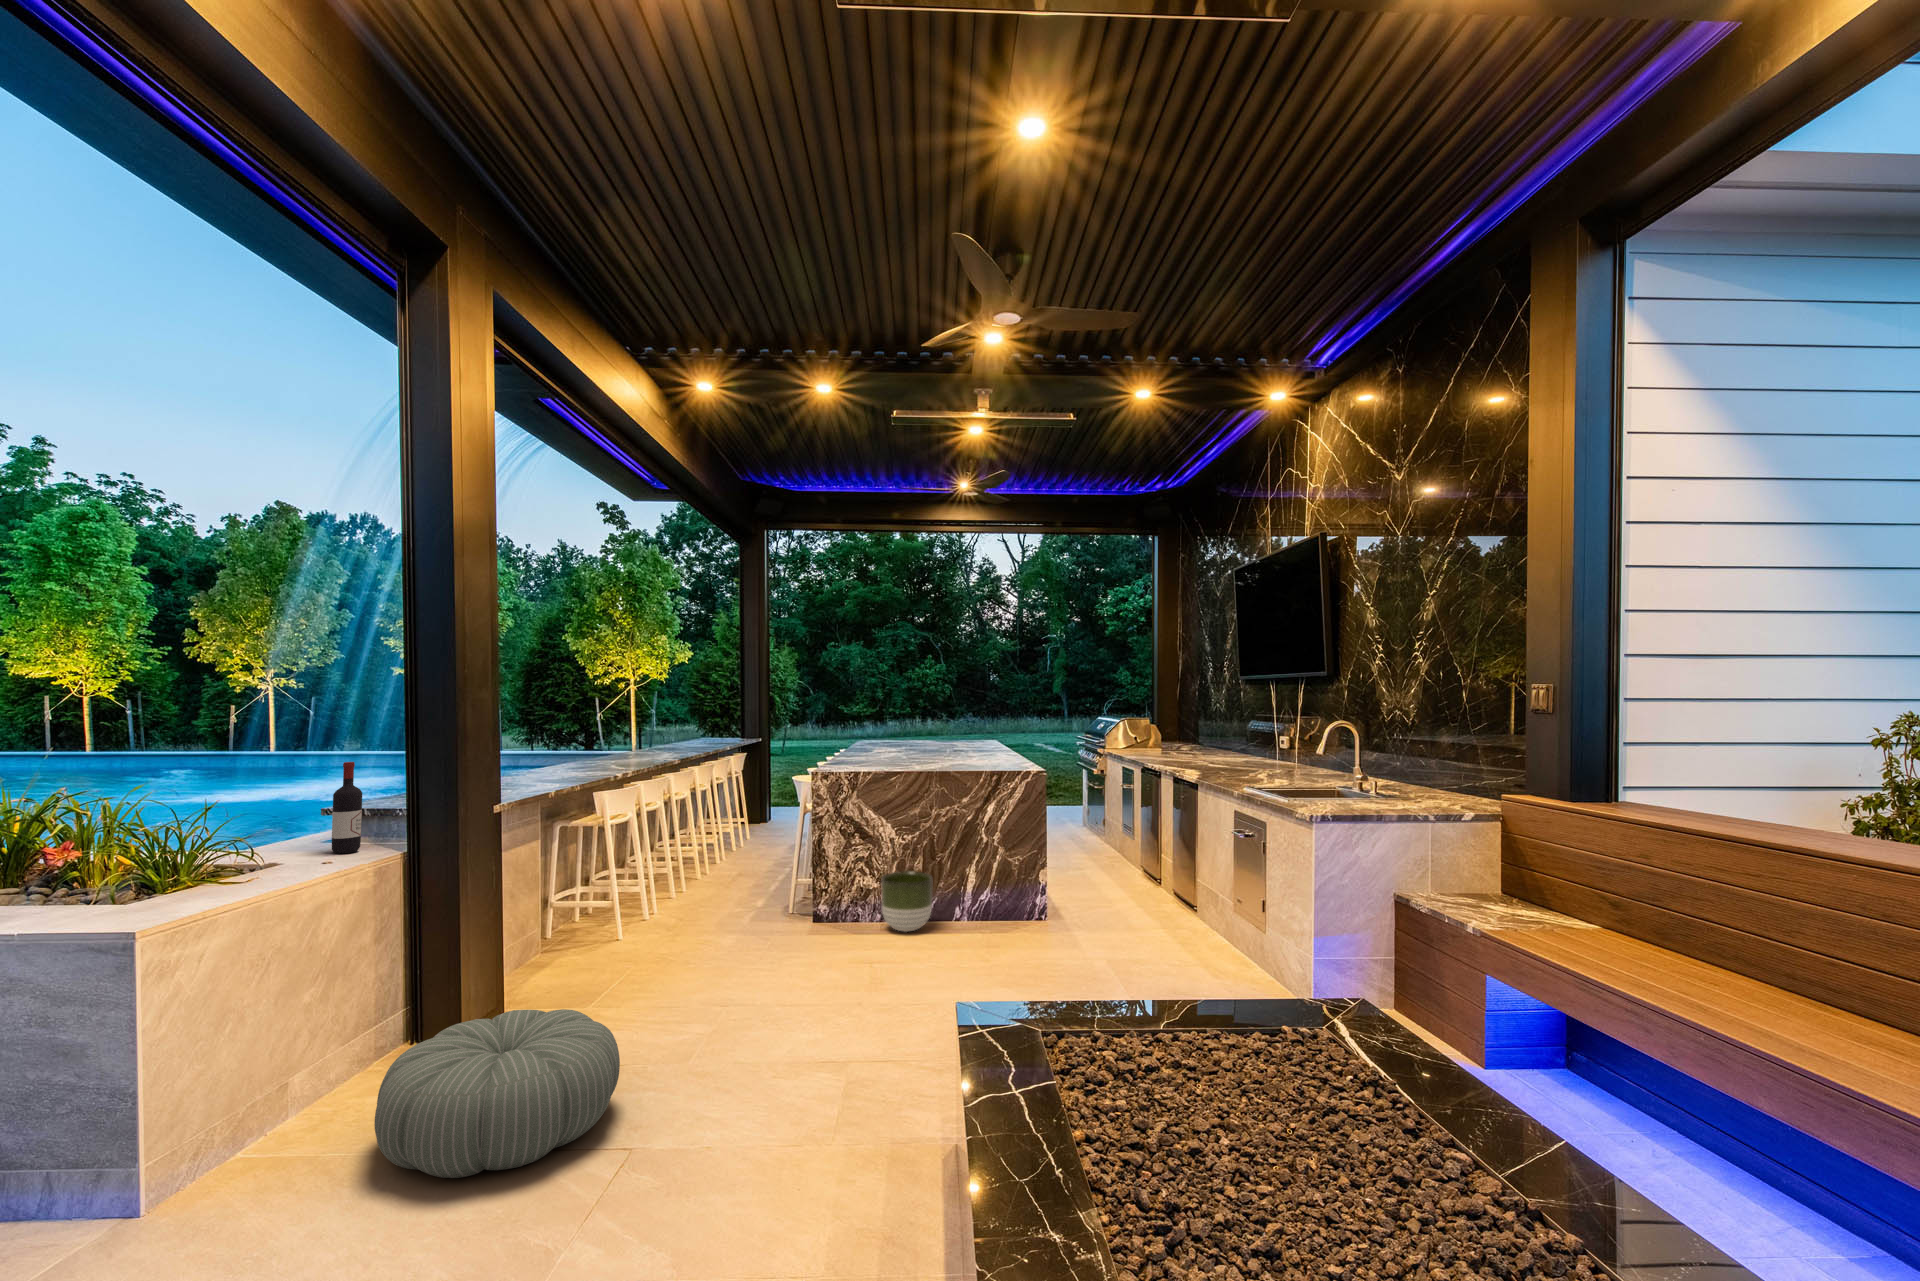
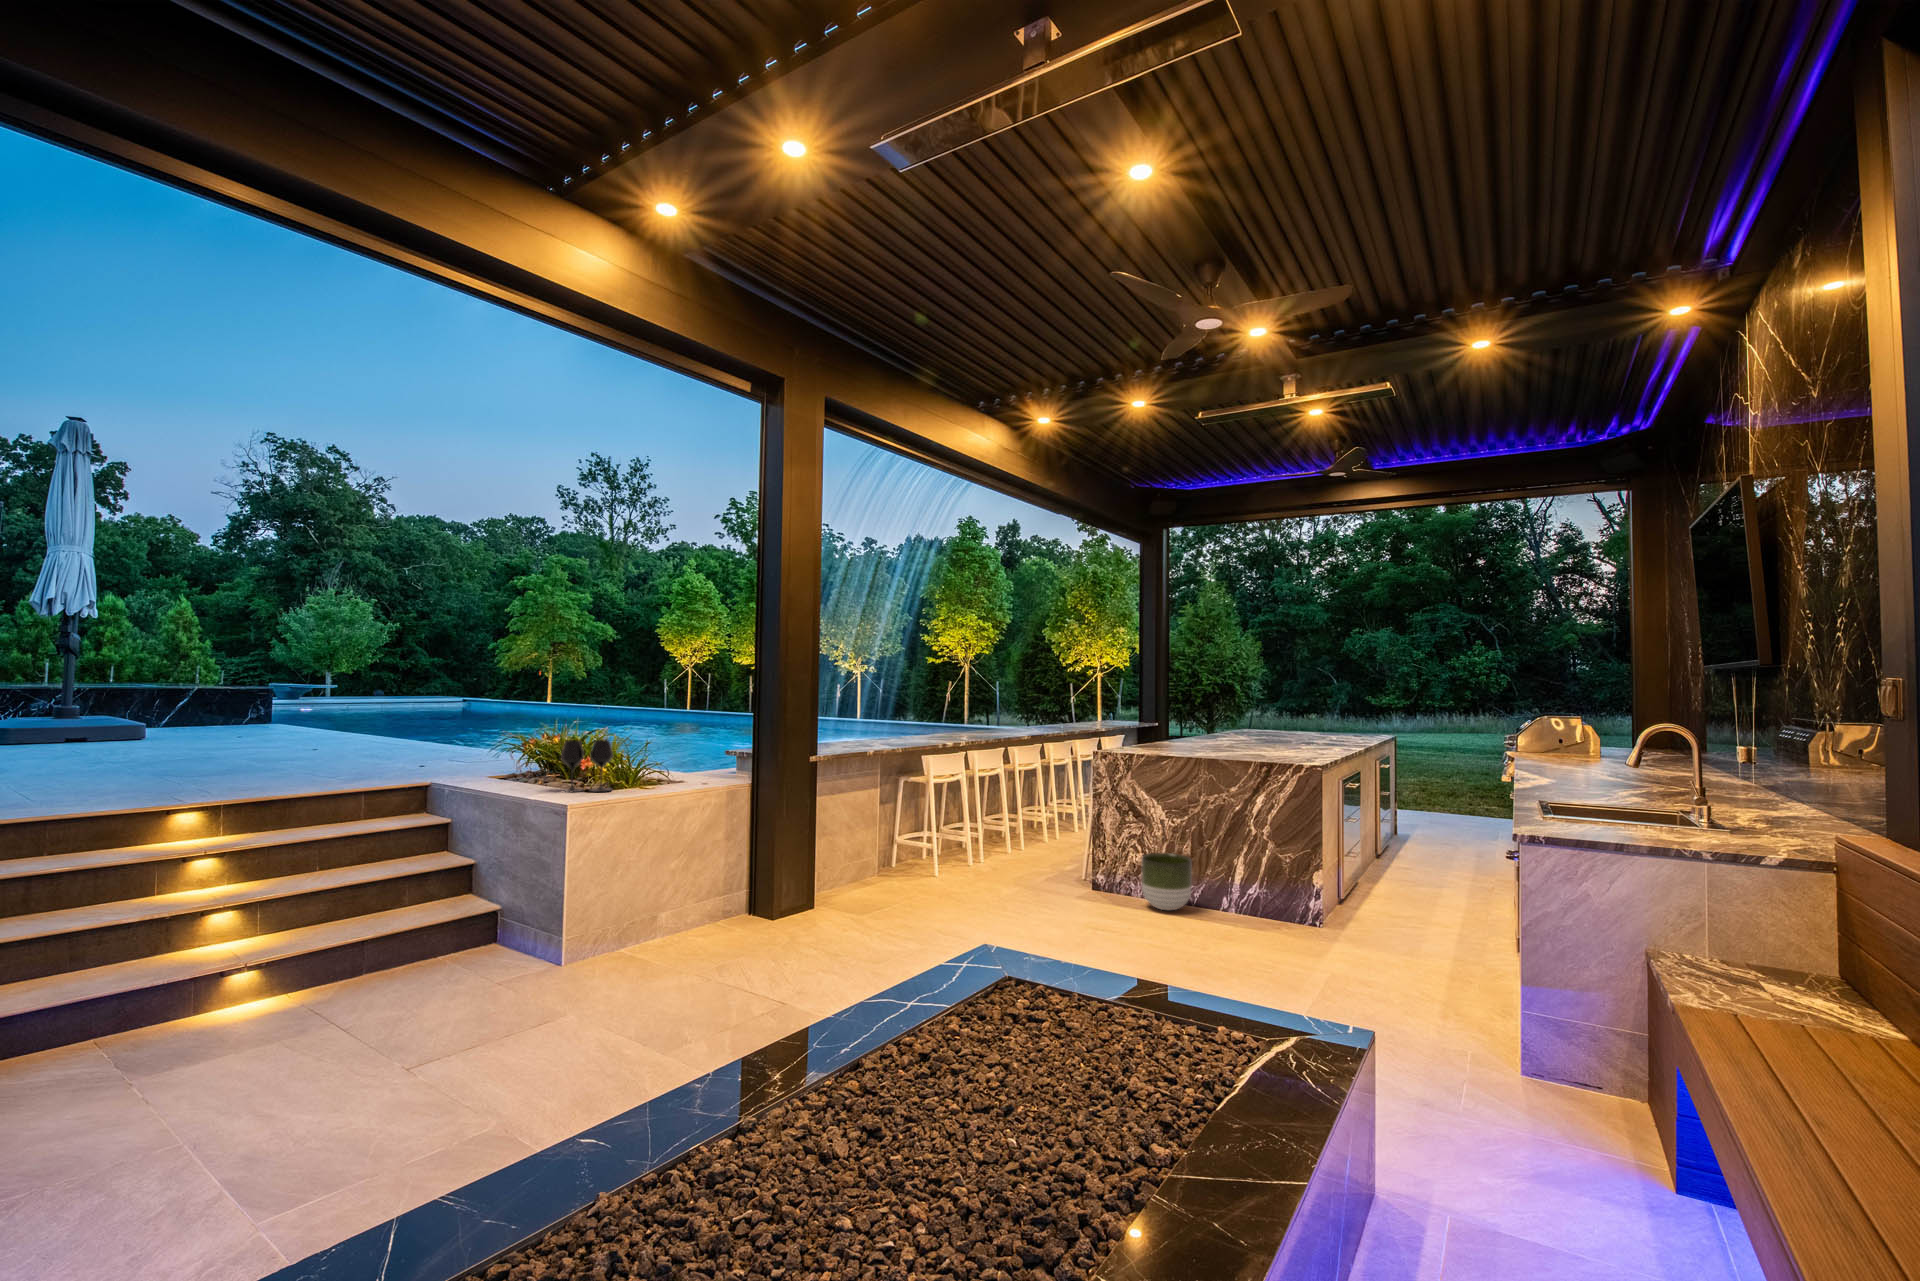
wine bottle: present [332,762,362,854] -> none [705,718,722,778]
wine glass: none [89,811,206,913] -> present [561,740,613,793]
pouf: present [374,1009,620,1178] -> none [668,895,820,991]

